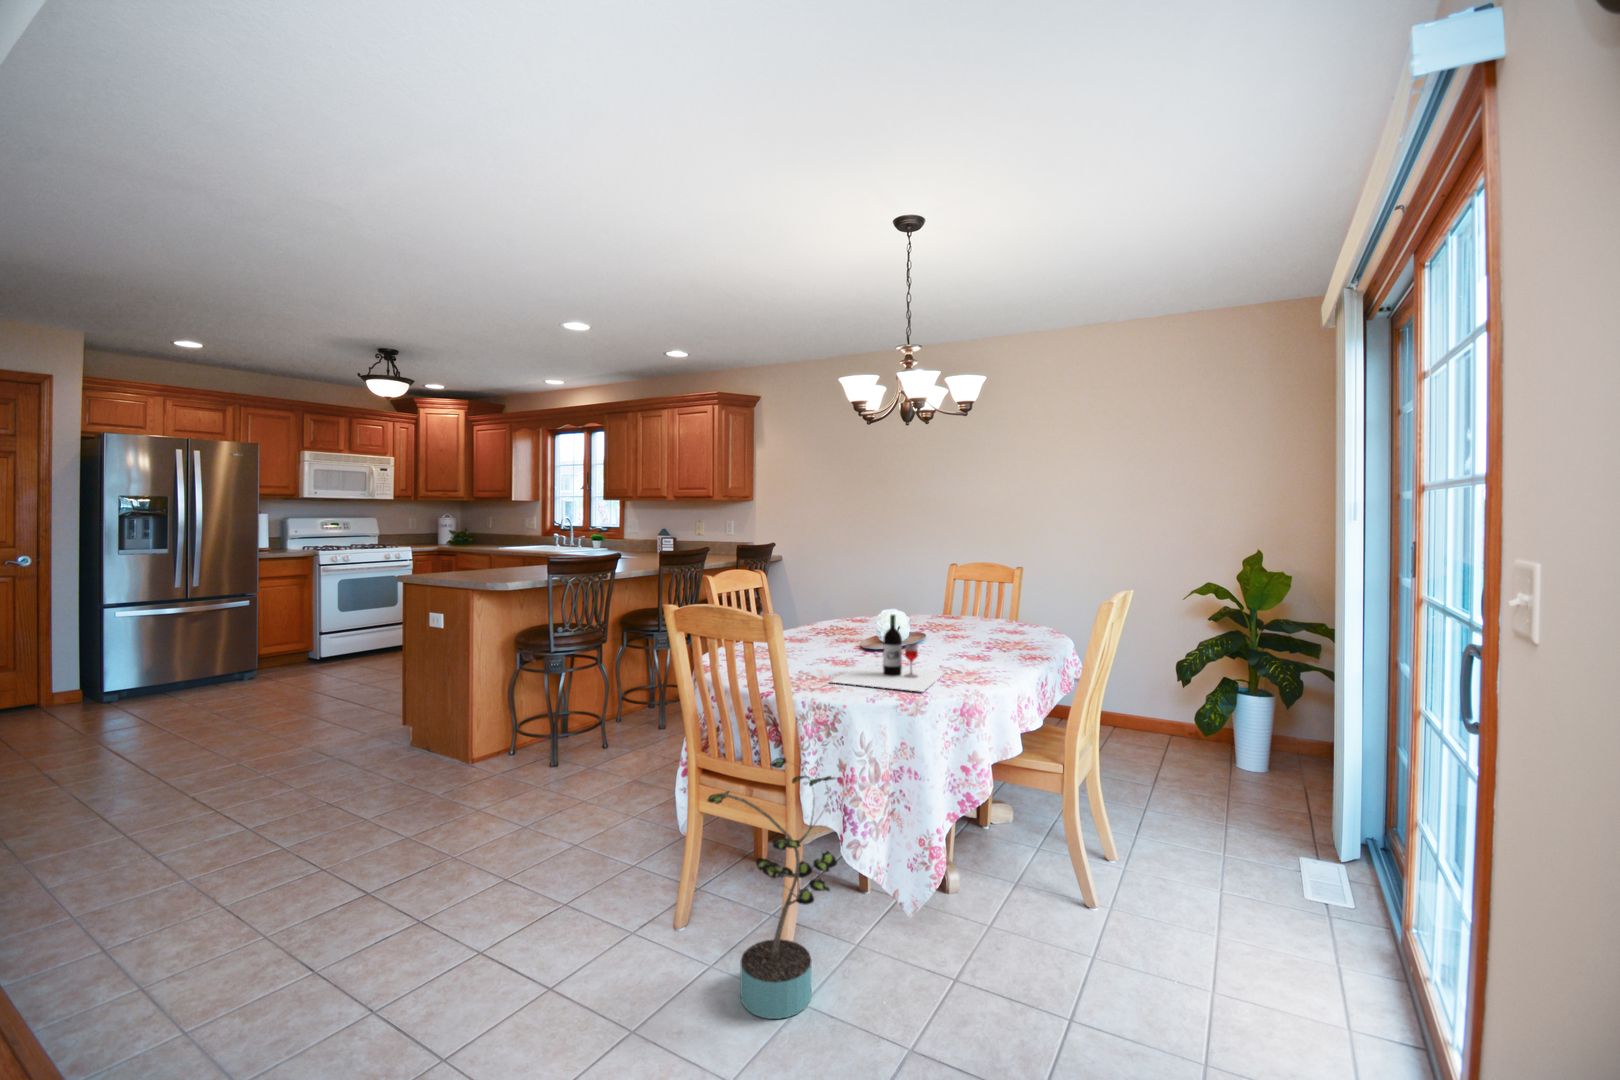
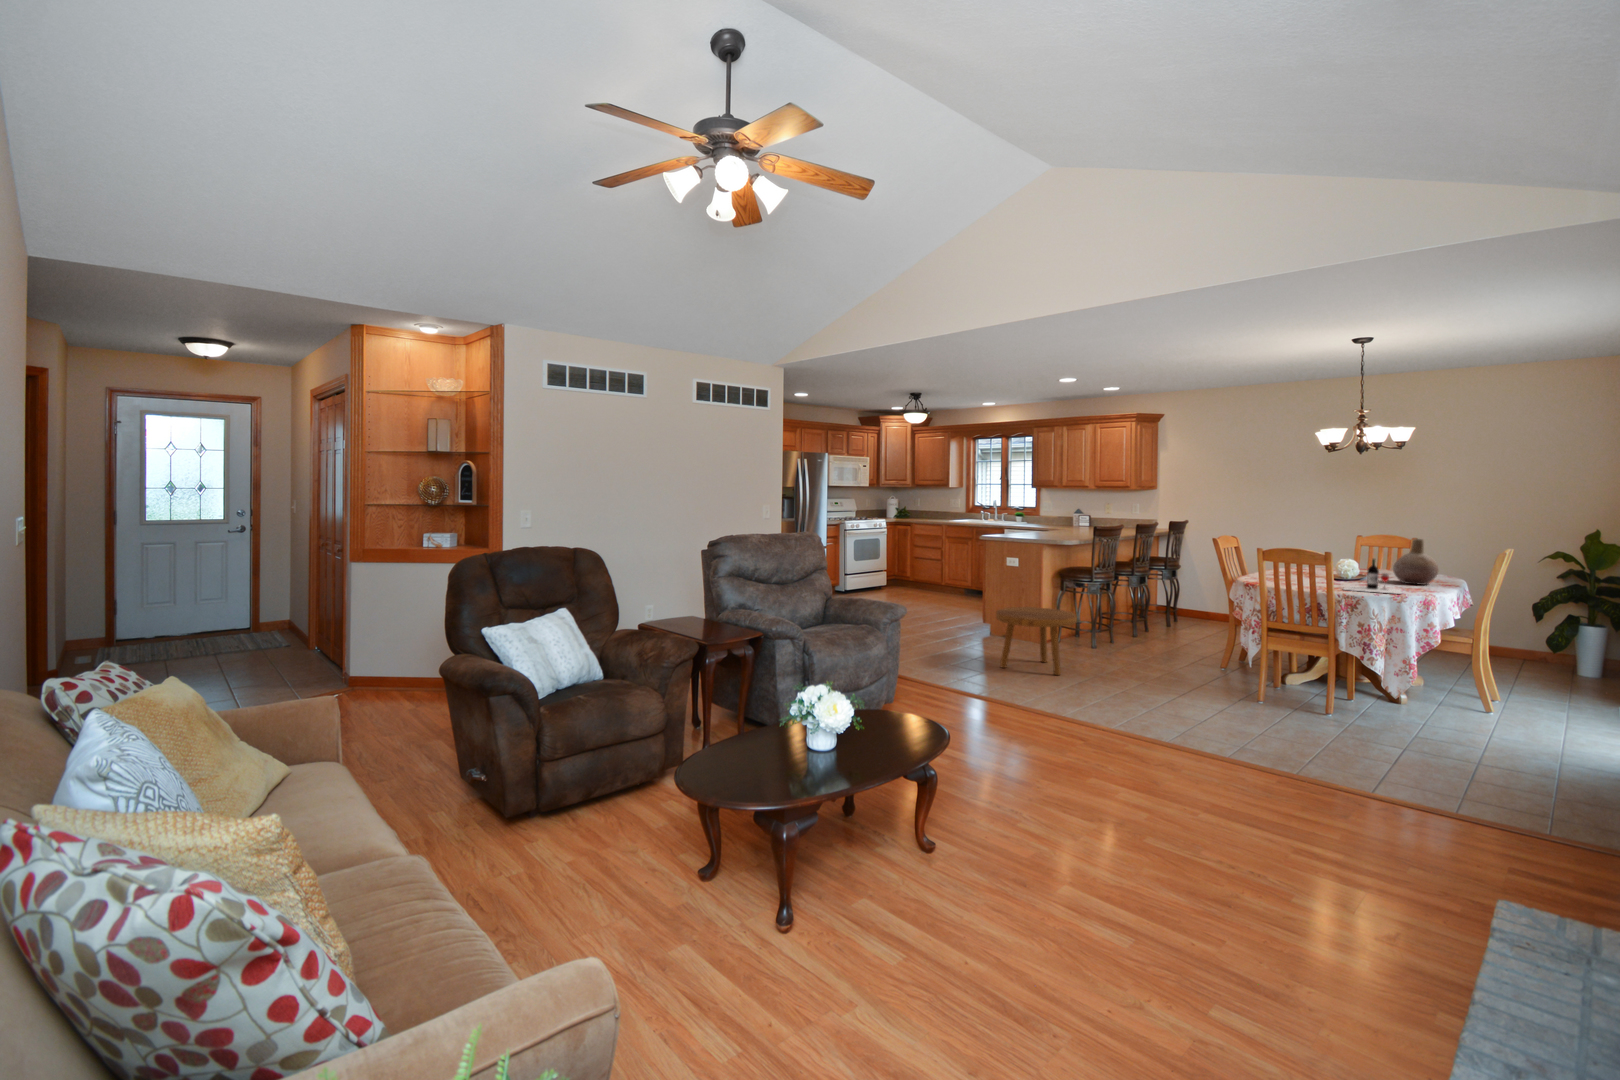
vase: none [952,572,1019,657] -> present [1393,539,1438,585]
footstool: none [235,712,423,869] -> present [996,607,1077,675]
potted plant: present [708,758,837,1019] -> none [1304,619,1376,724]

